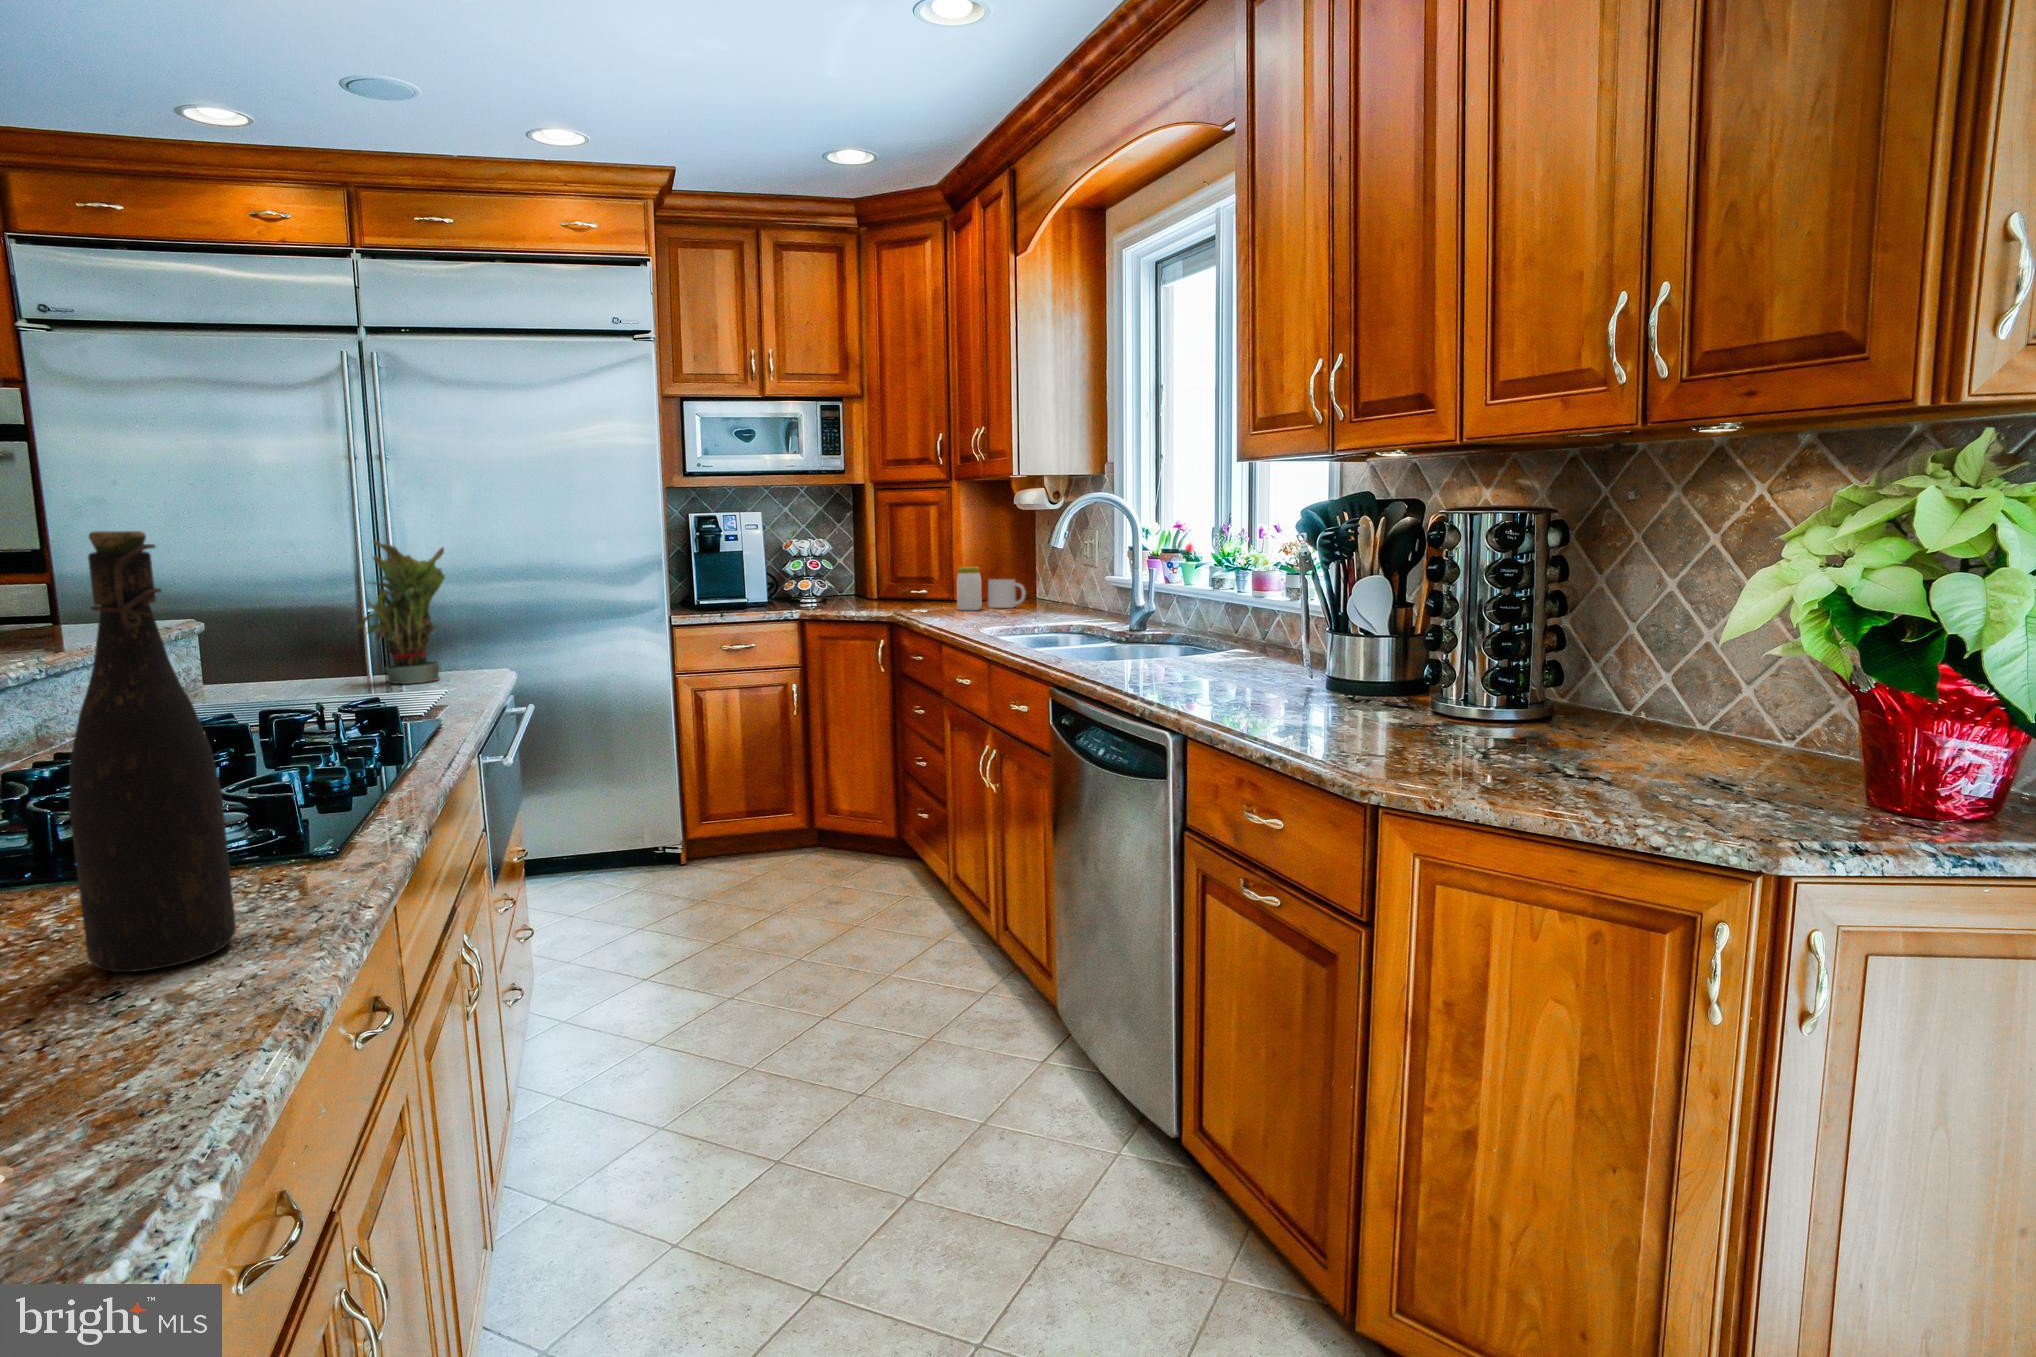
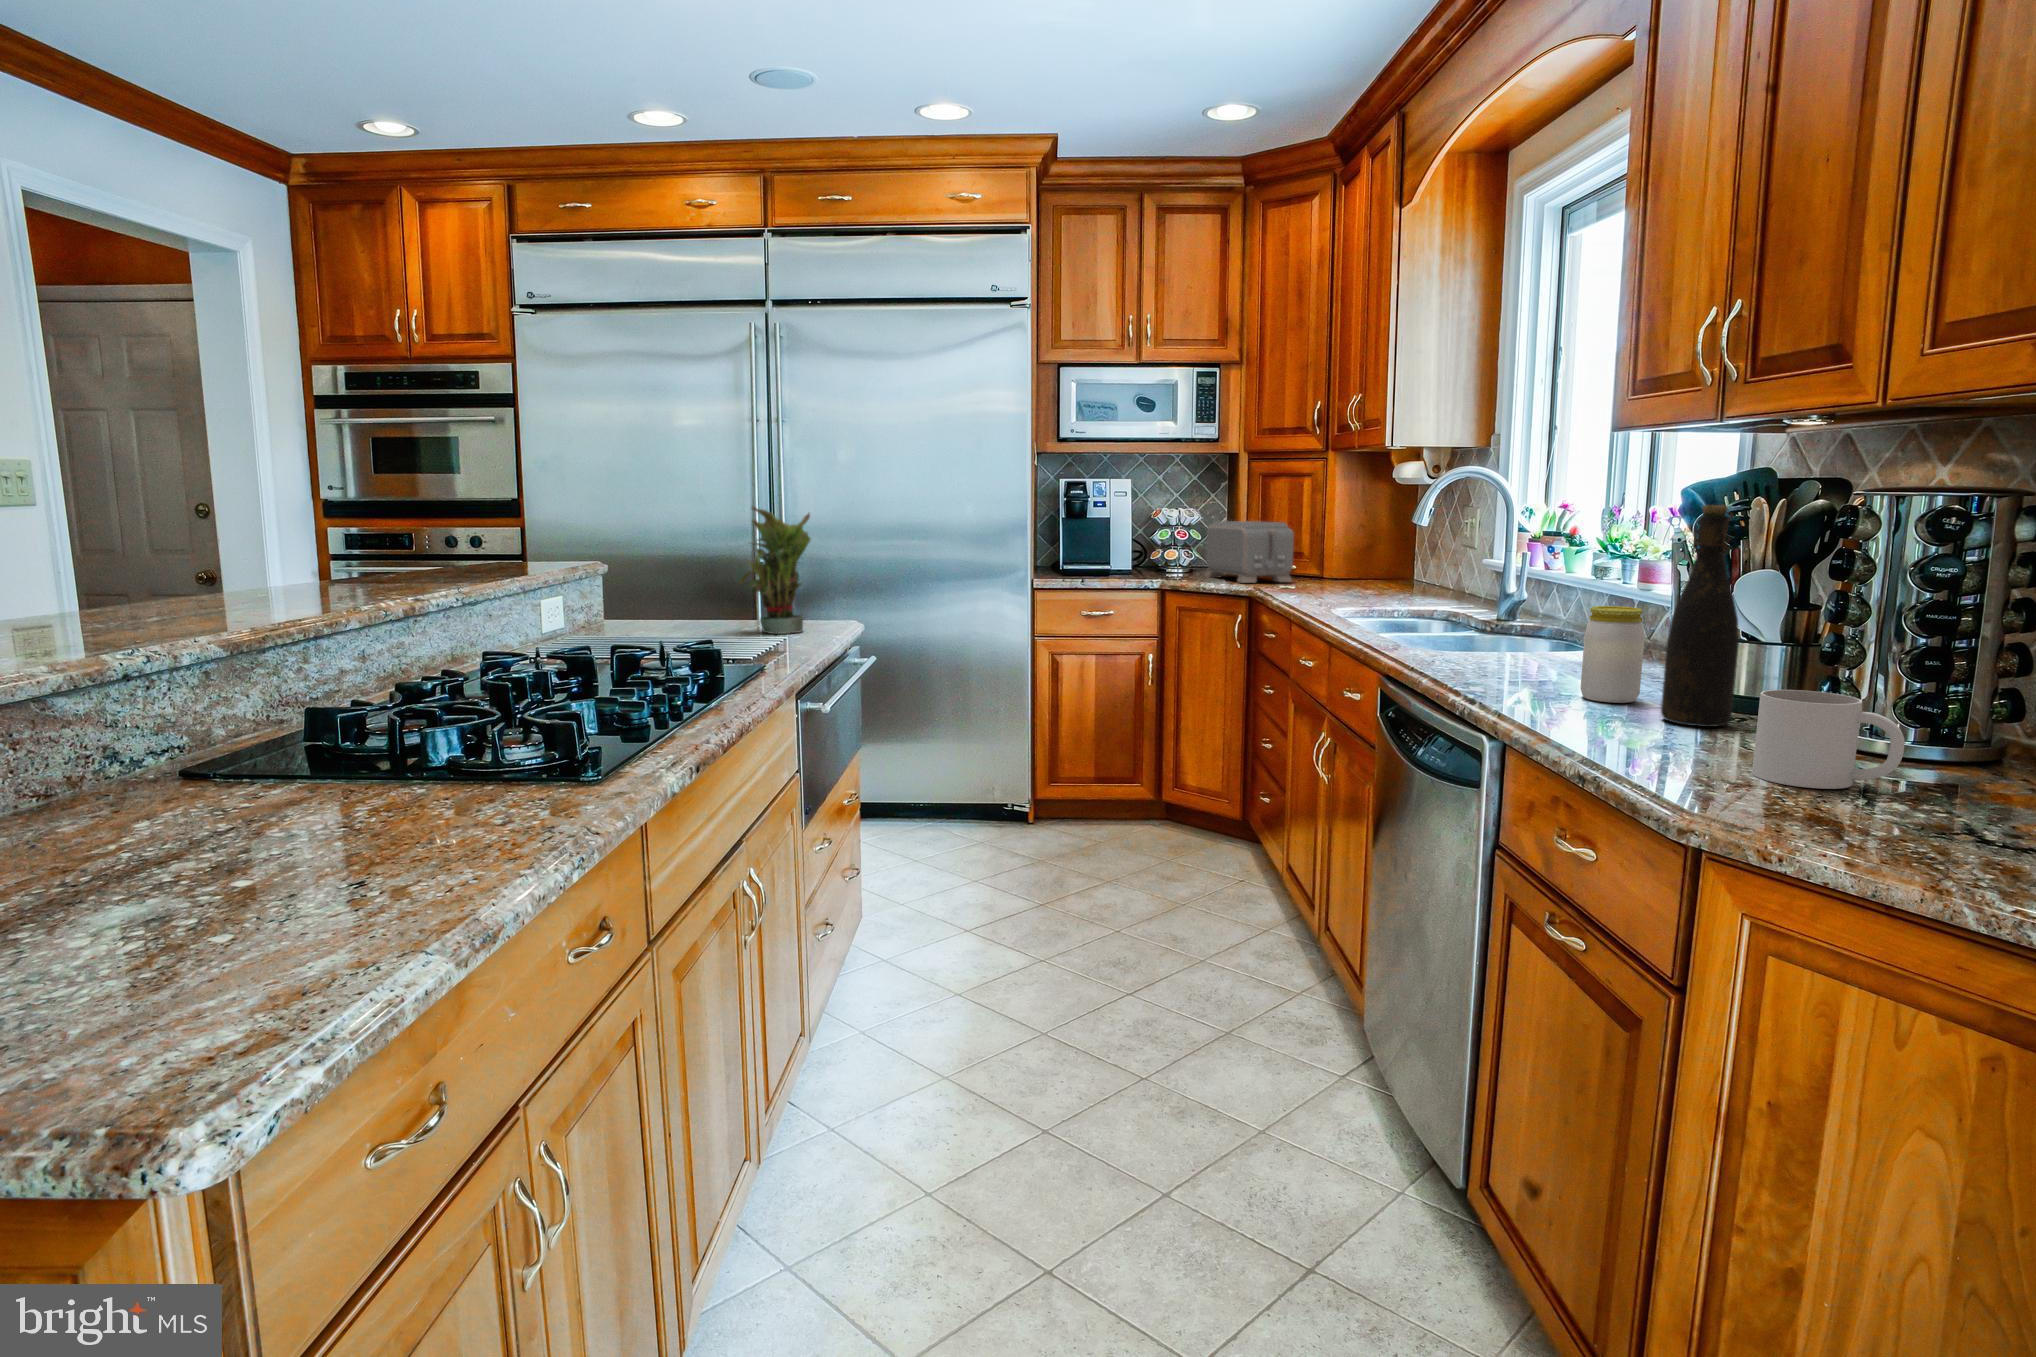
bottle: present [69,531,236,972] -> present [1661,505,1739,727]
toaster: none [842,549,930,609] -> present [1205,521,1294,583]
jar: present [957,567,982,611] -> present [1580,606,1644,703]
mug: present [988,579,1026,608] -> present [1752,690,1905,789]

